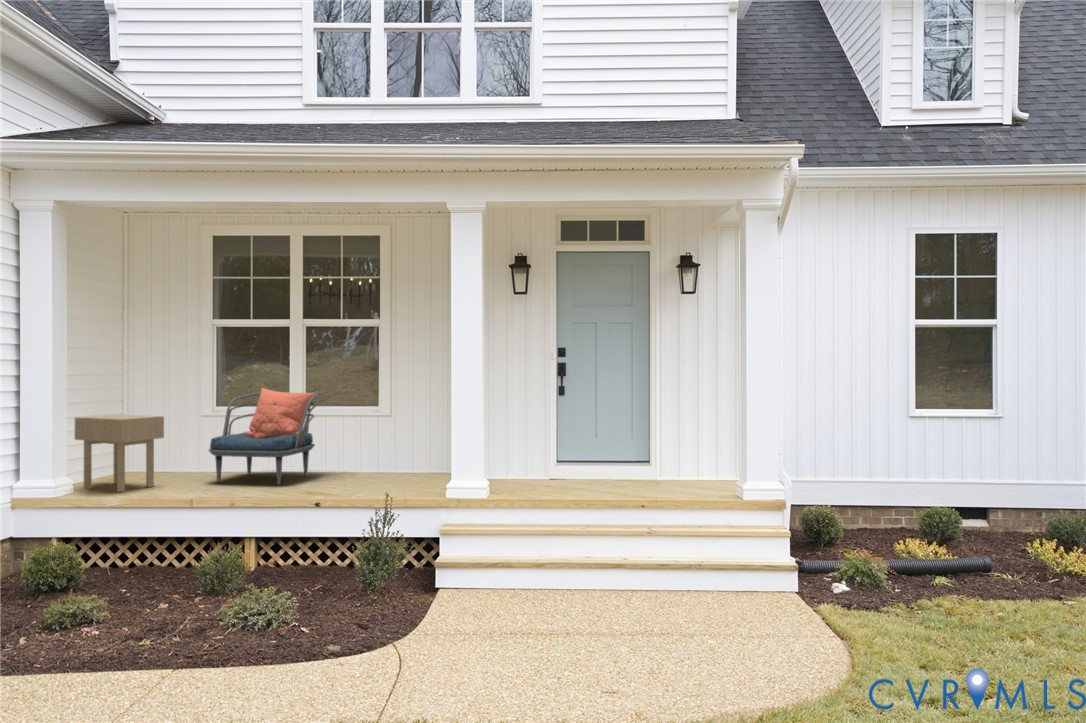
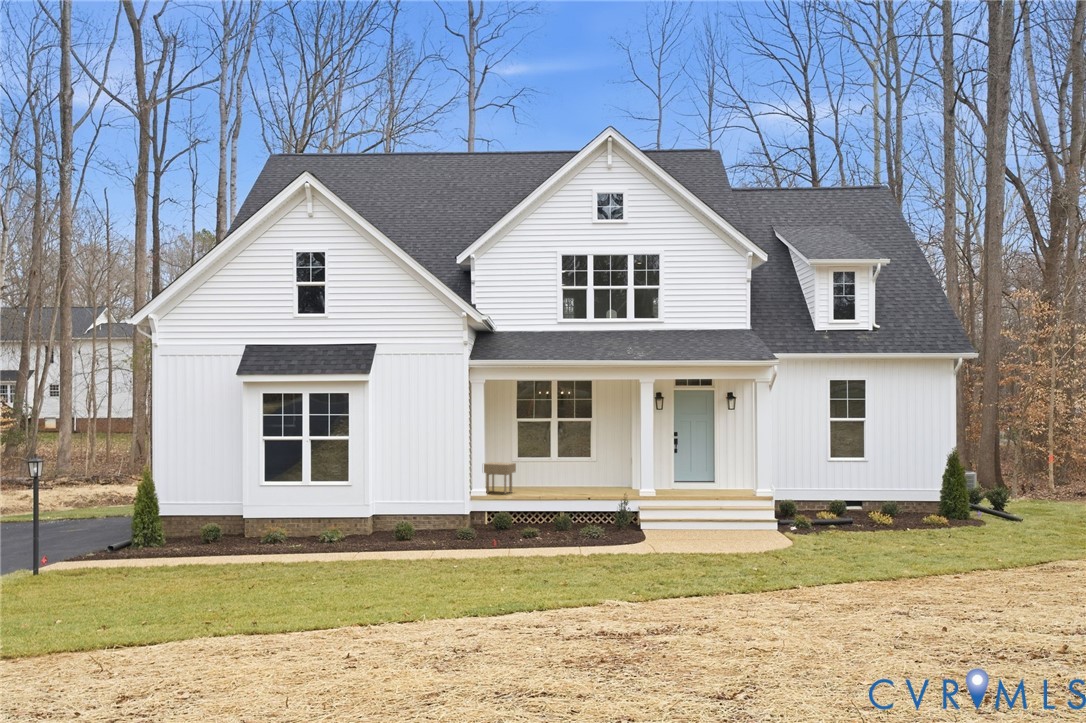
armchair: present [209,388,317,485] -> none [531,449,570,492]

